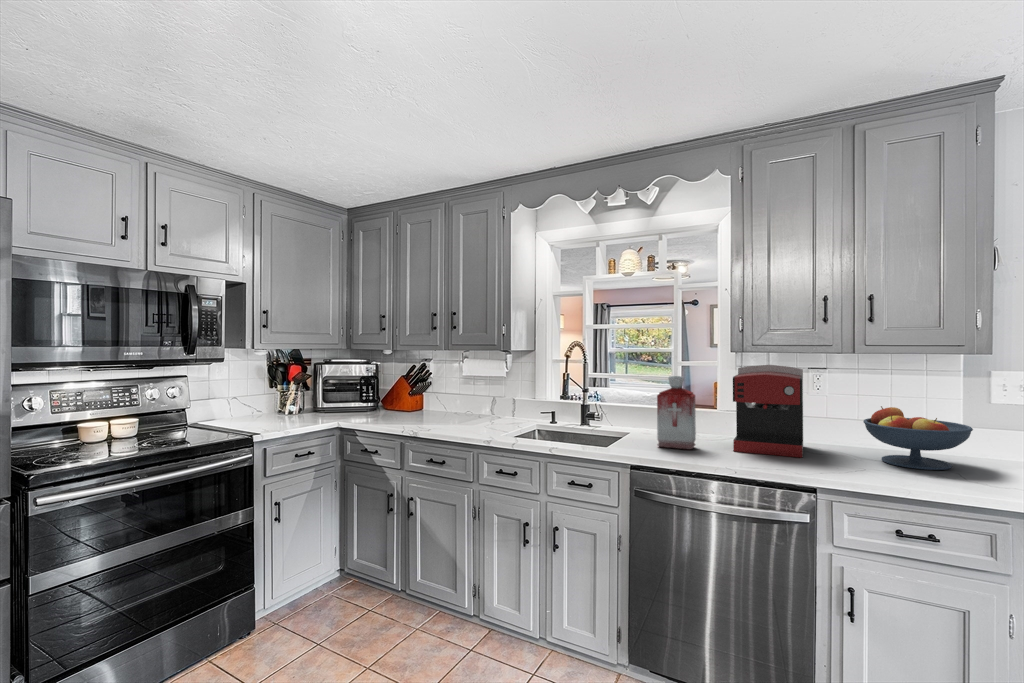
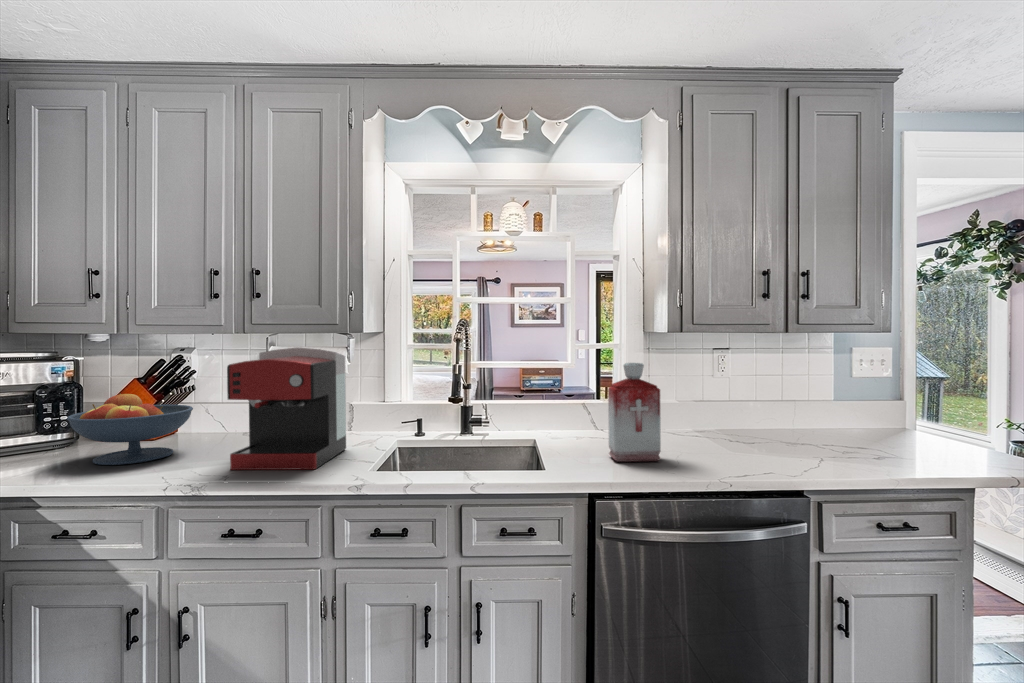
coffee maker: present [733,365,803,458] -> present [227,348,346,470]
fruit bowl: present [863,406,973,470] -> present [67,393,193,465]

